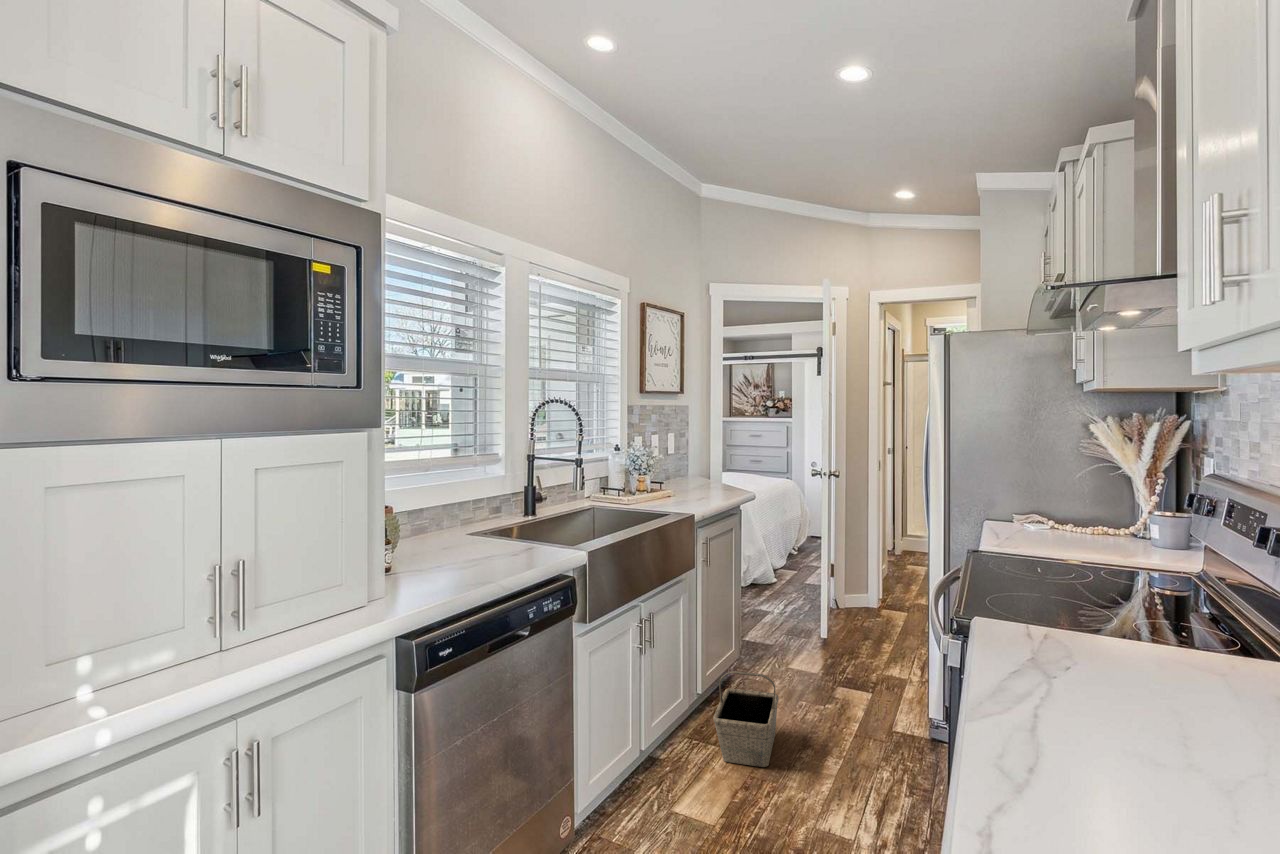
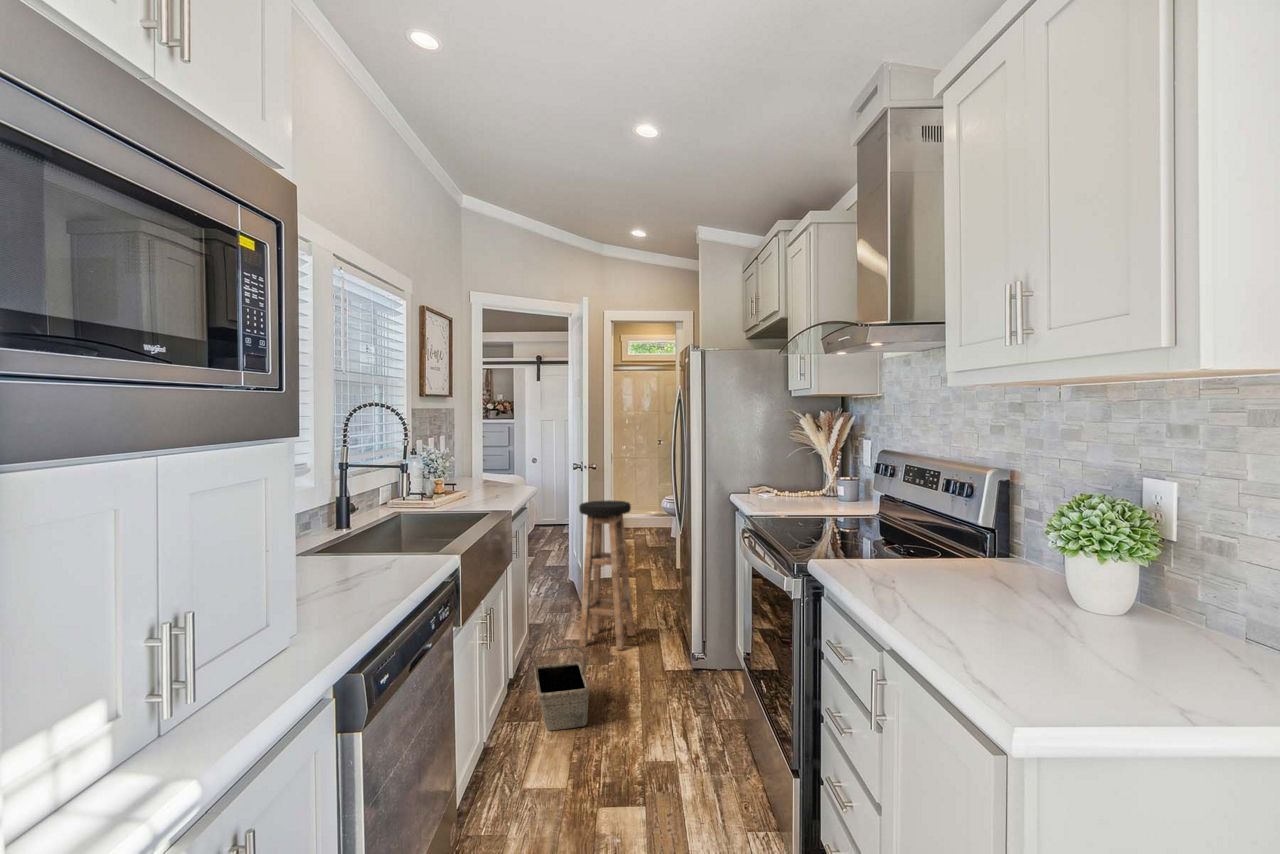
bar stool: none [803,515,876,694] -> present [579,500,634,650]

